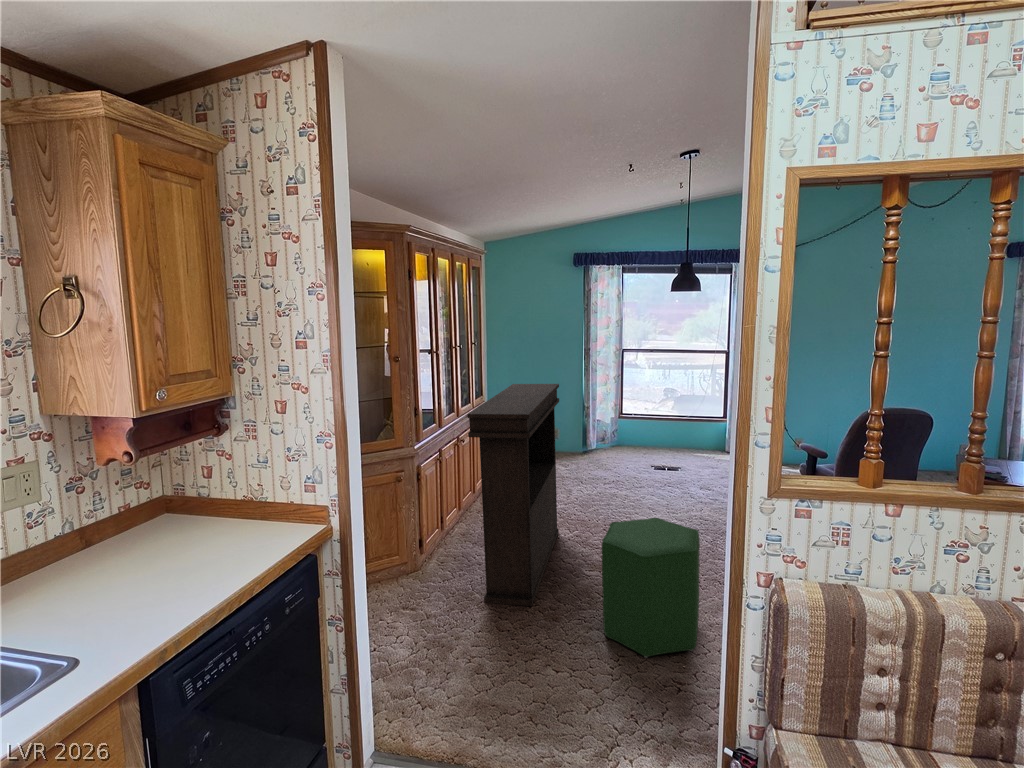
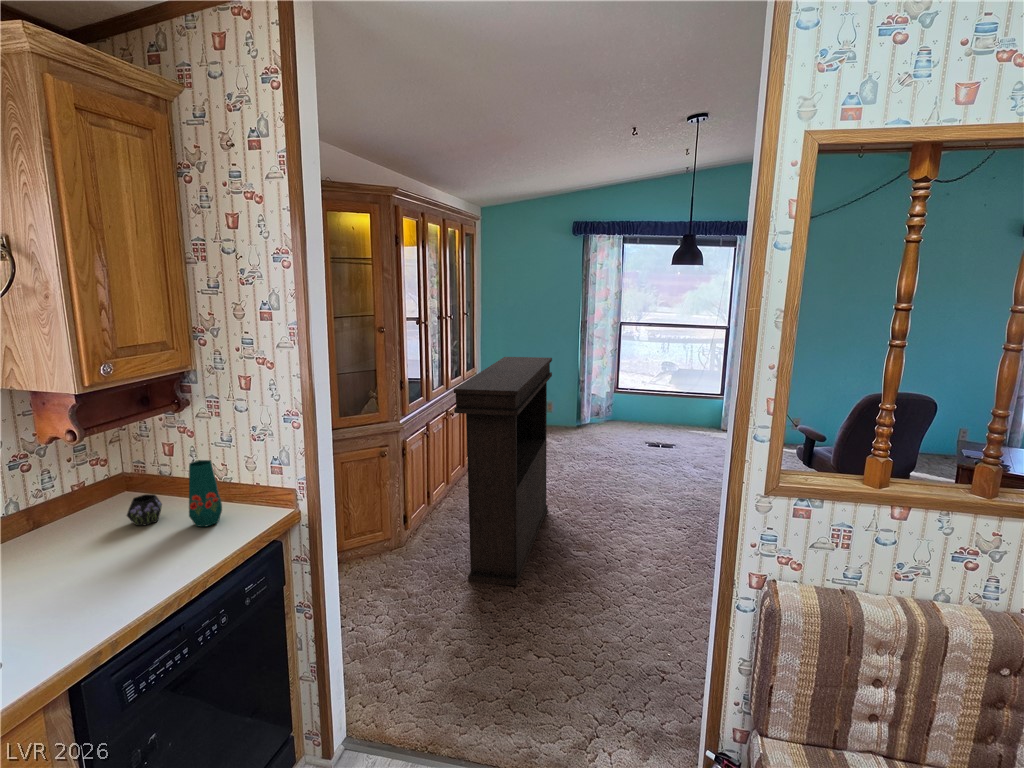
vase: none [172,480,261,543] -> present [127,460,222,526]
ottoman: present [602,518,700,658] -> none [589,500,690,644]

